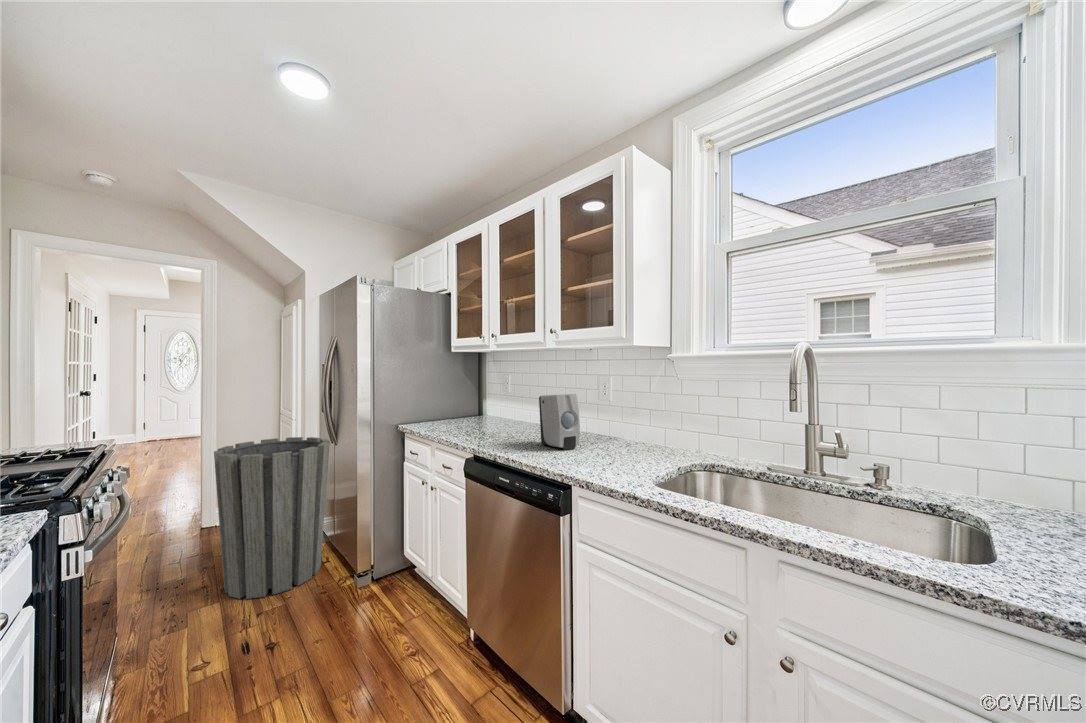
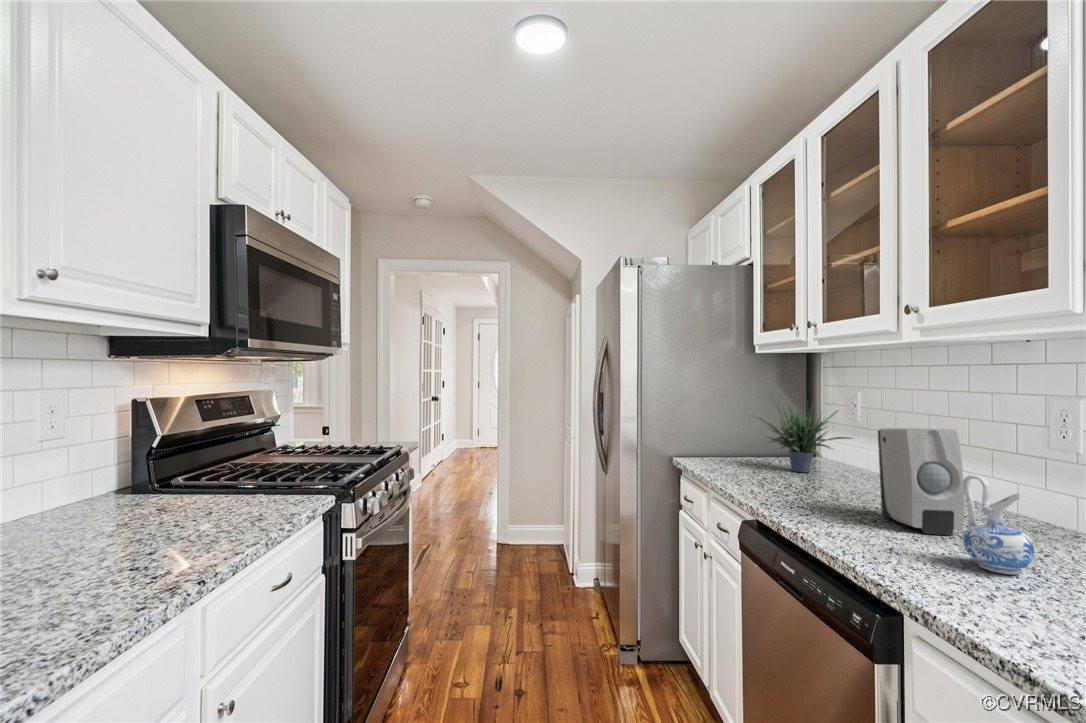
potted plant: none [454,375,513,426] -> present [752,400,853,472]
ceramic pitcher: none [587,416,614,462] -> present [963,474,1034,574]
trash can: present [214,437,330,599] -> none [490,457,600,636]

